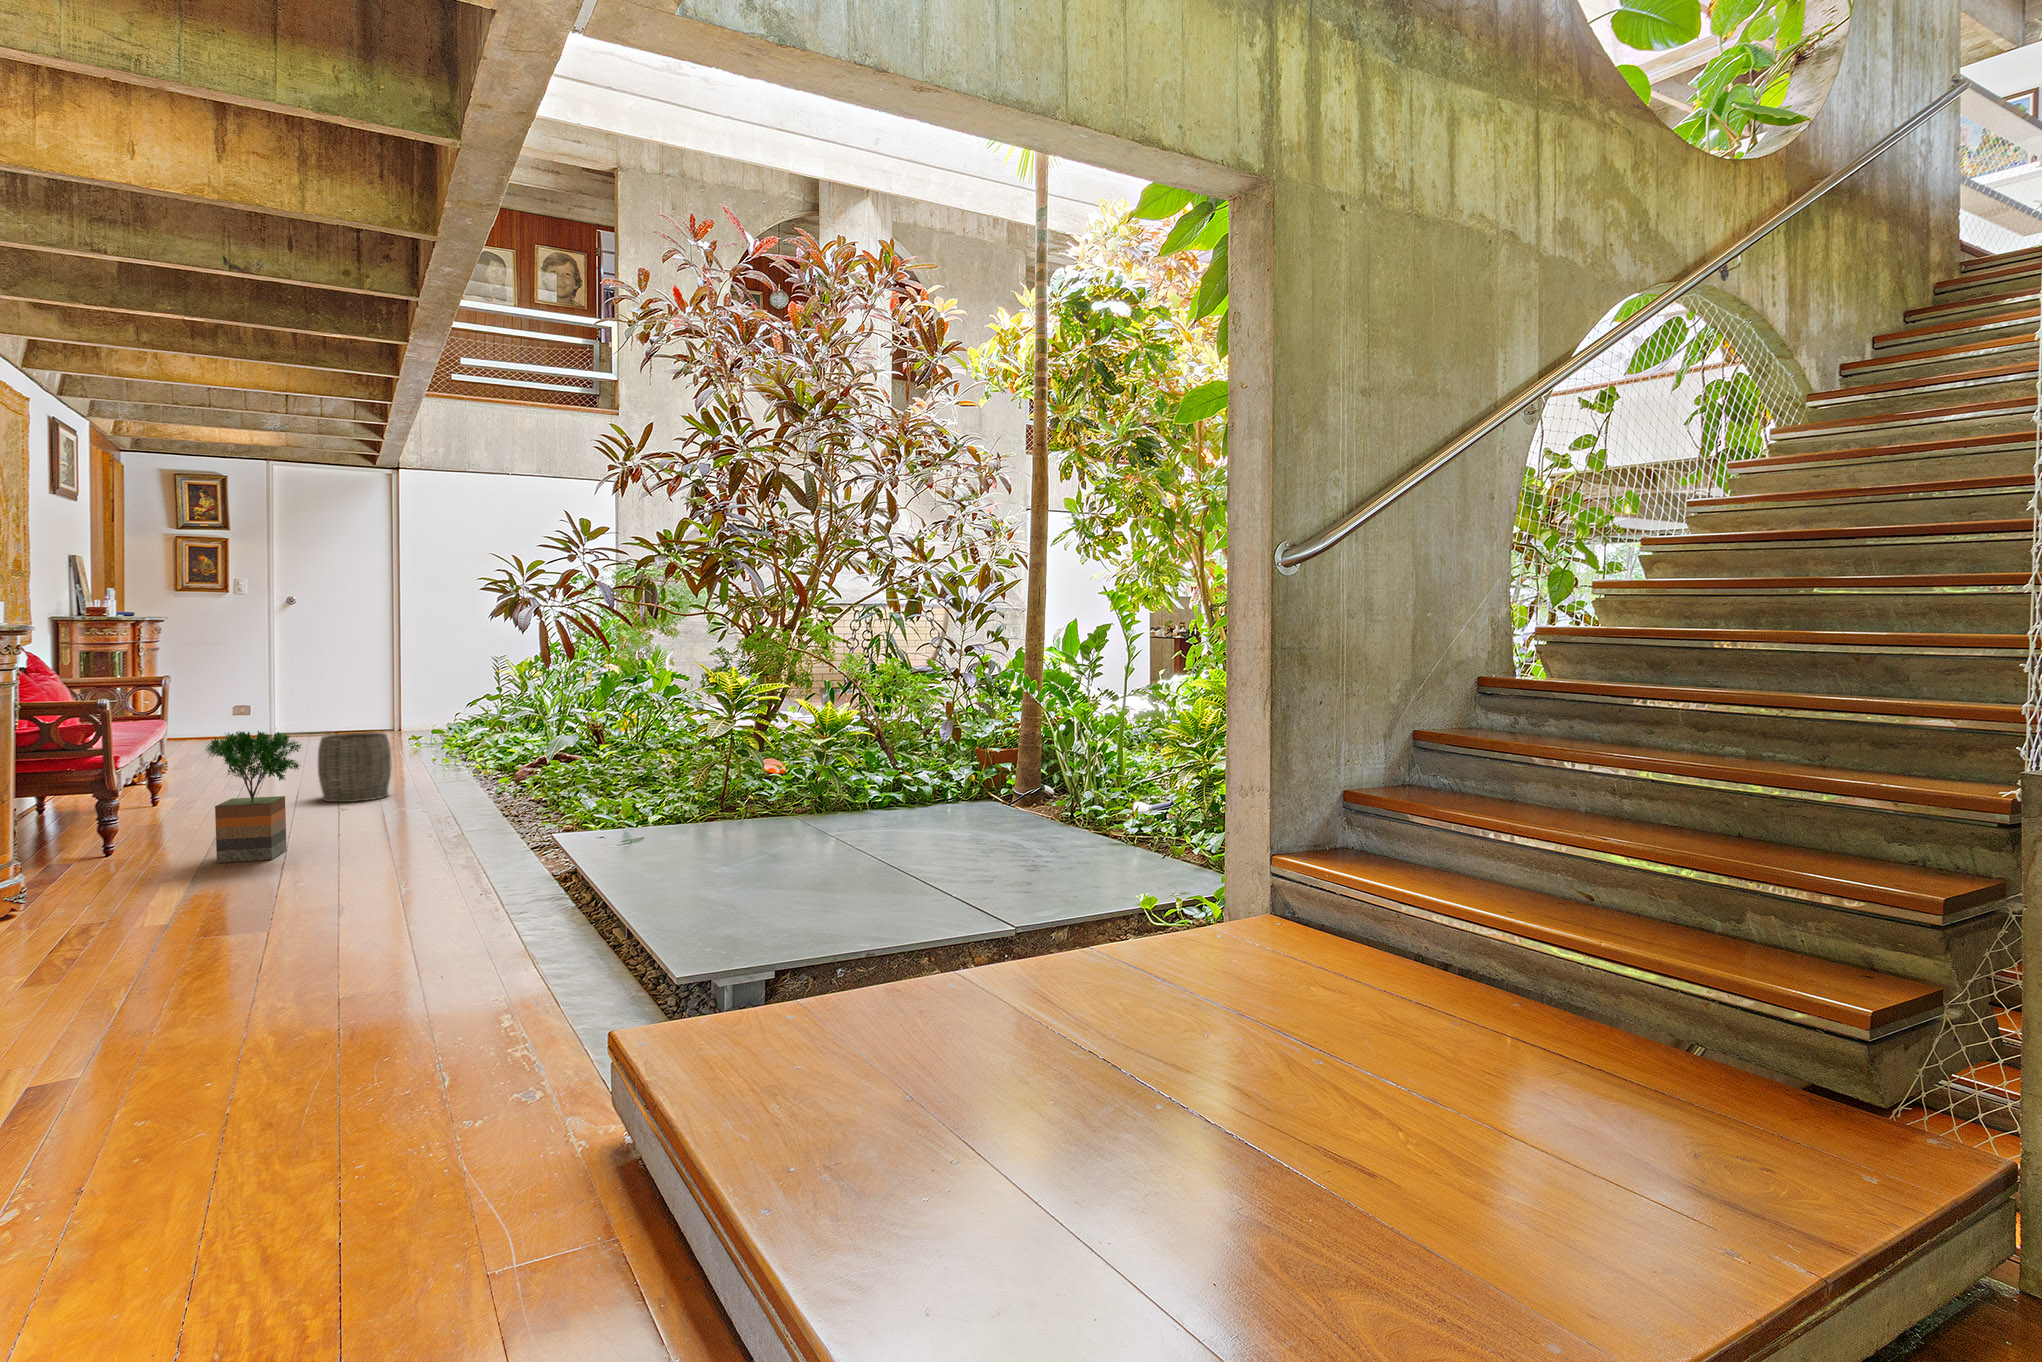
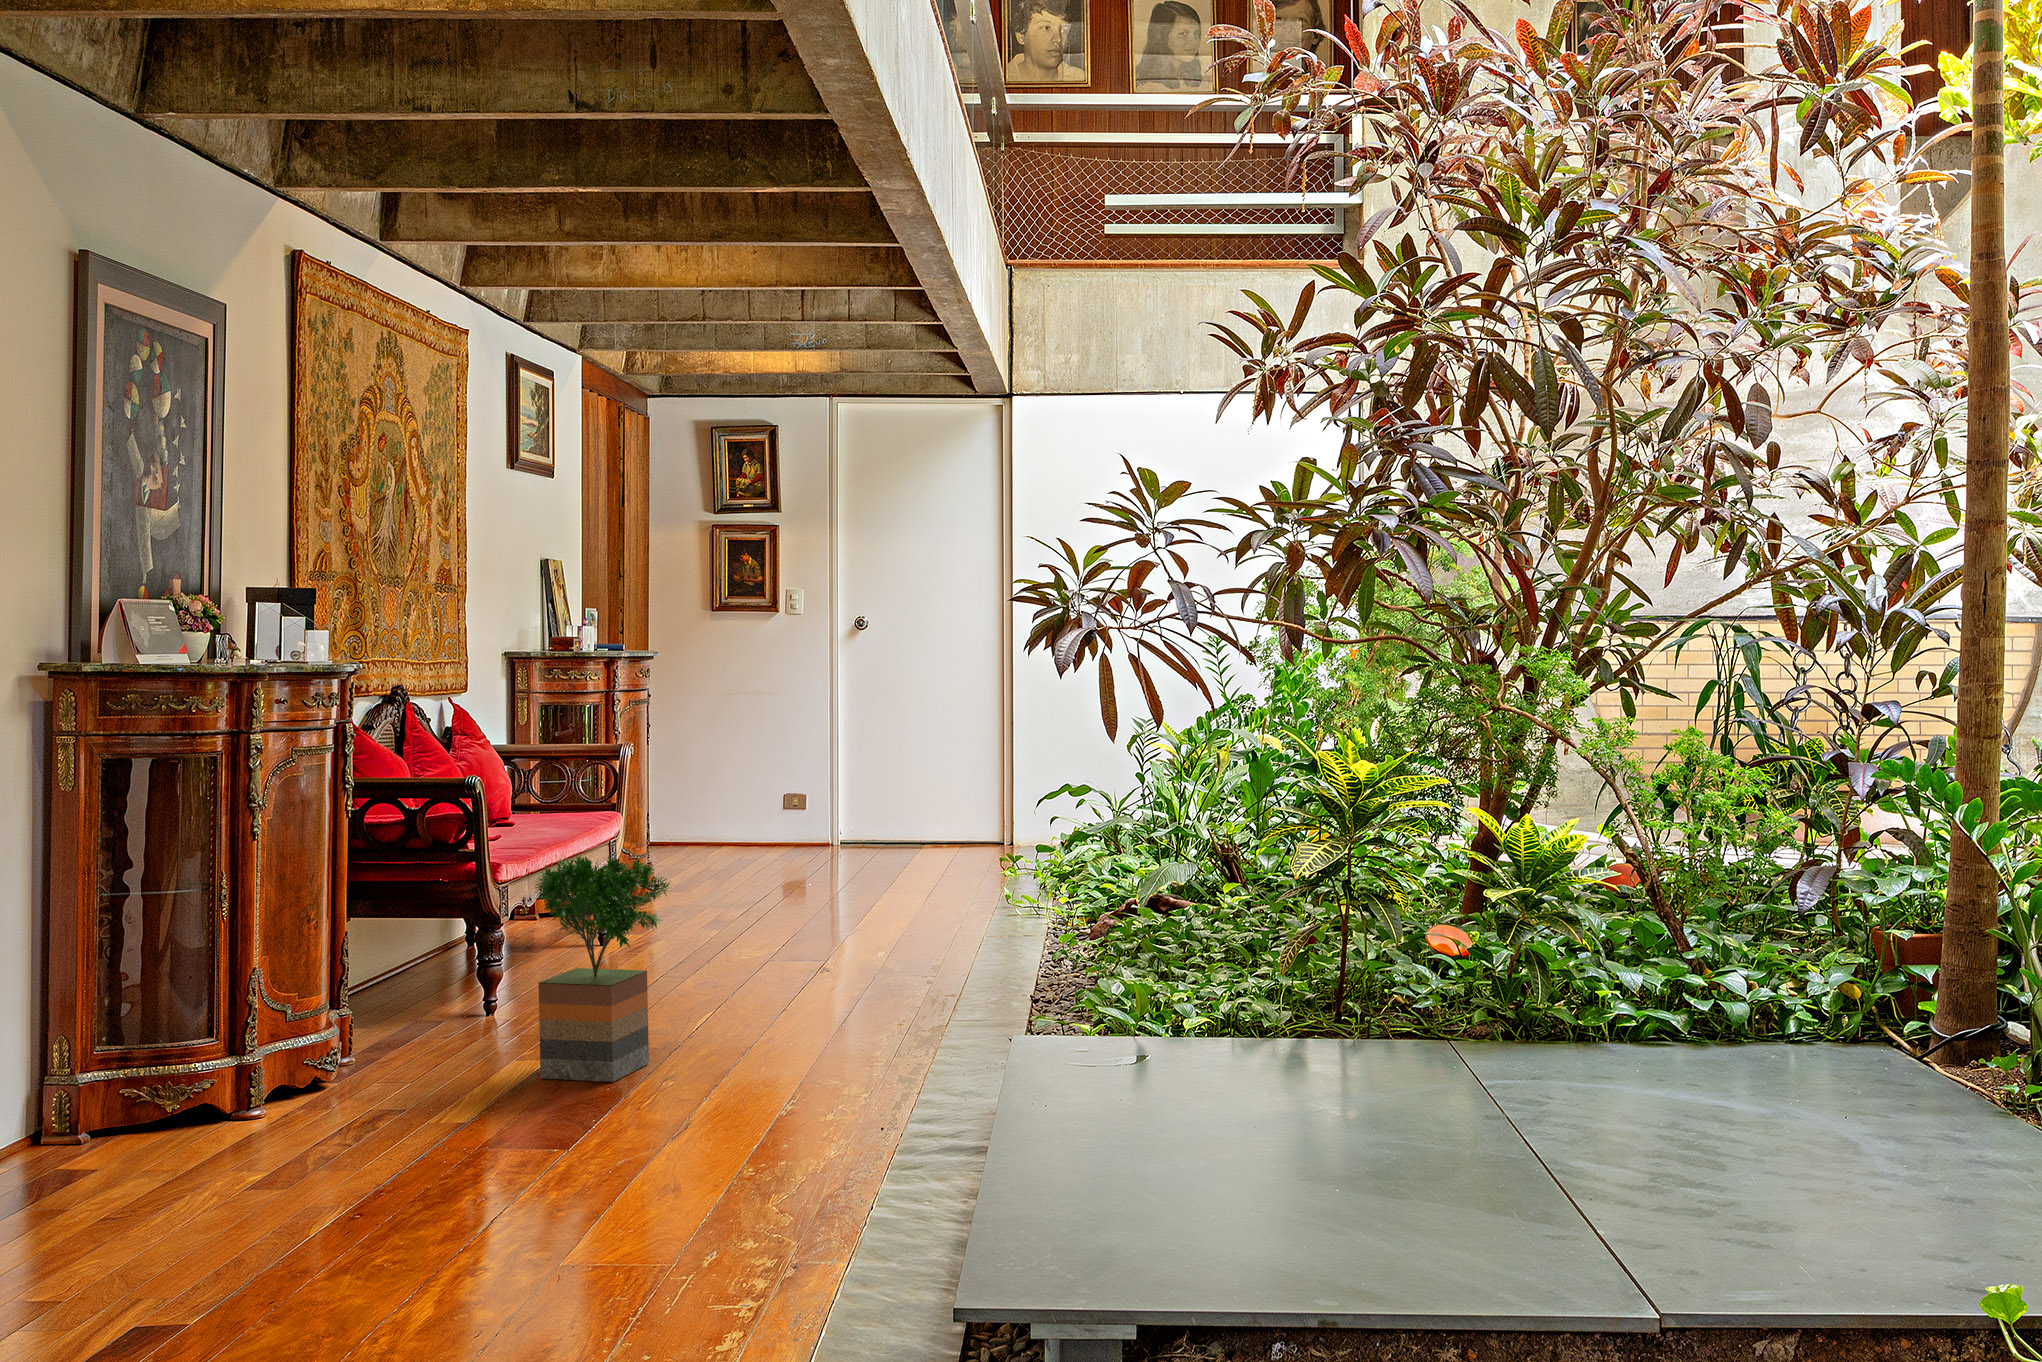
woven basket: present [318,732,392,802] -> none [775,851,883,971]

